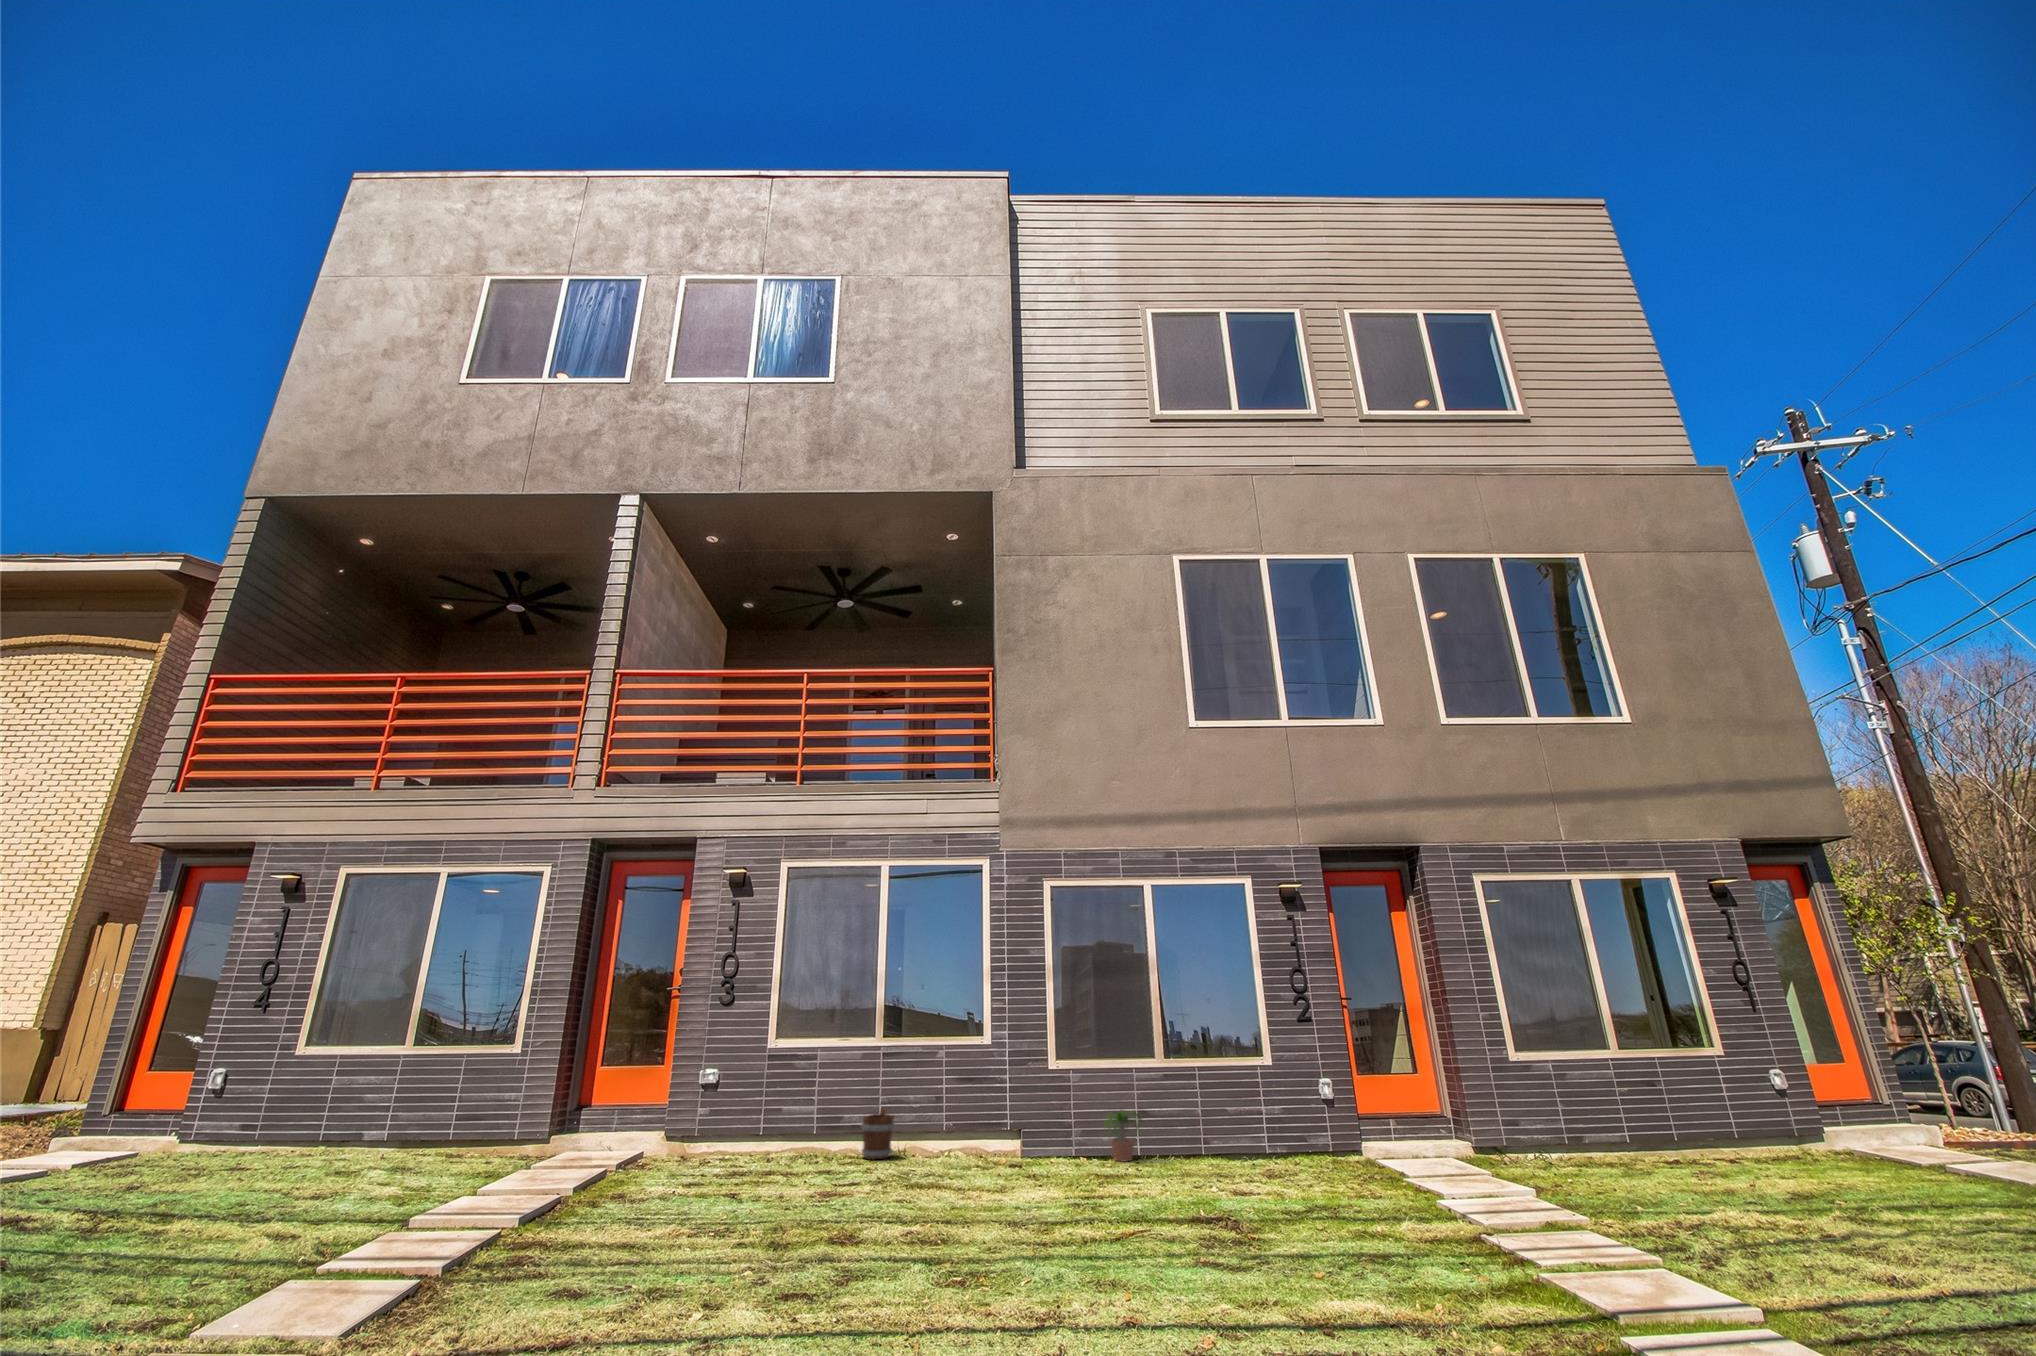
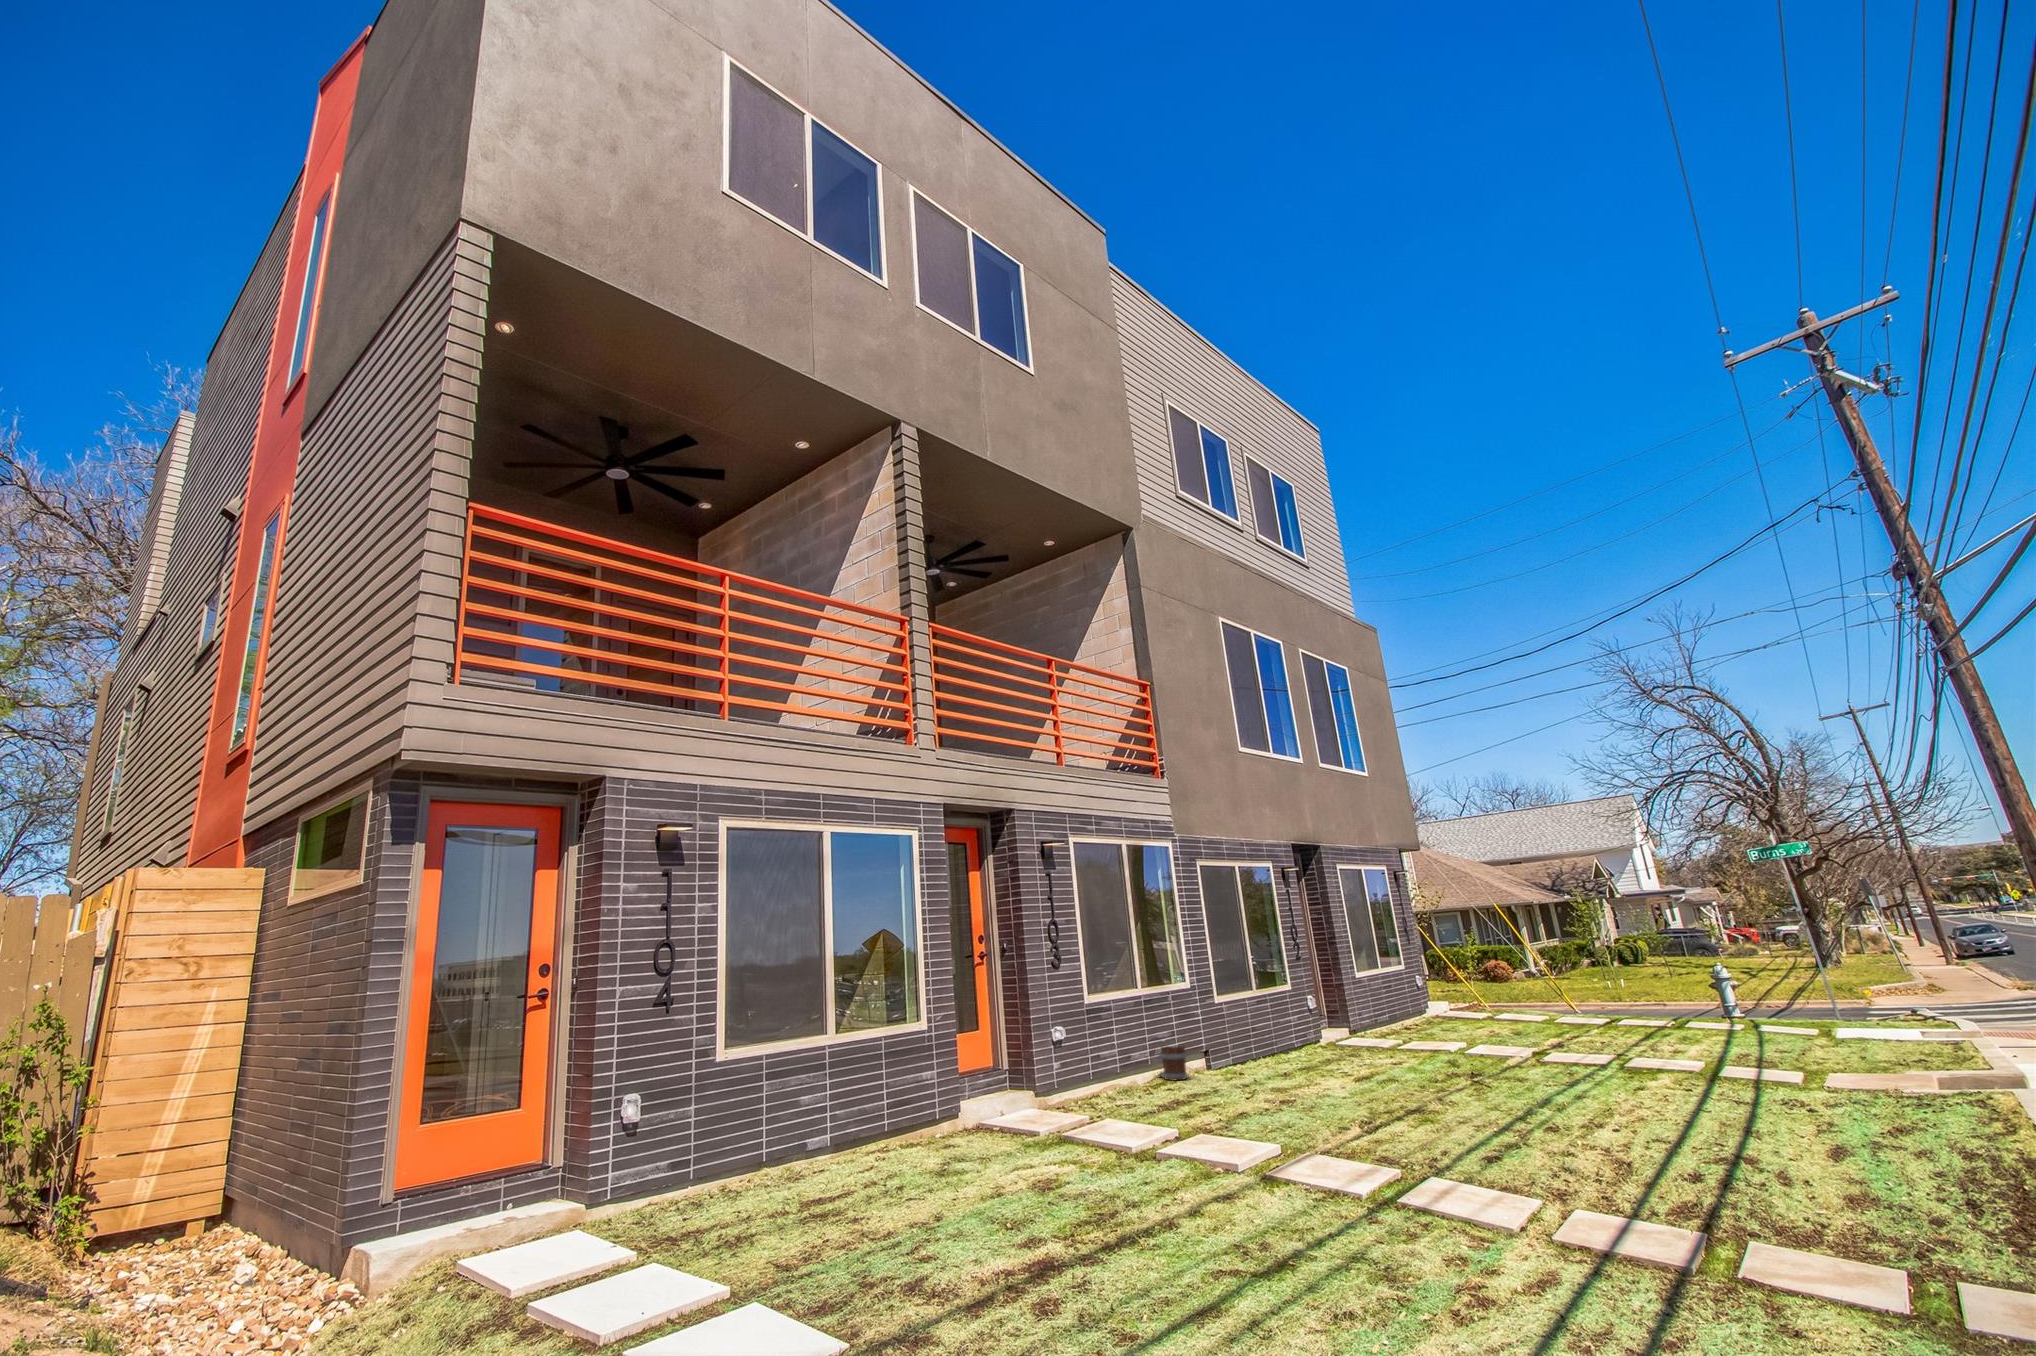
potted plant: present [1105,1110,1142,1162] -> none [1251,1023,1288,1057]

